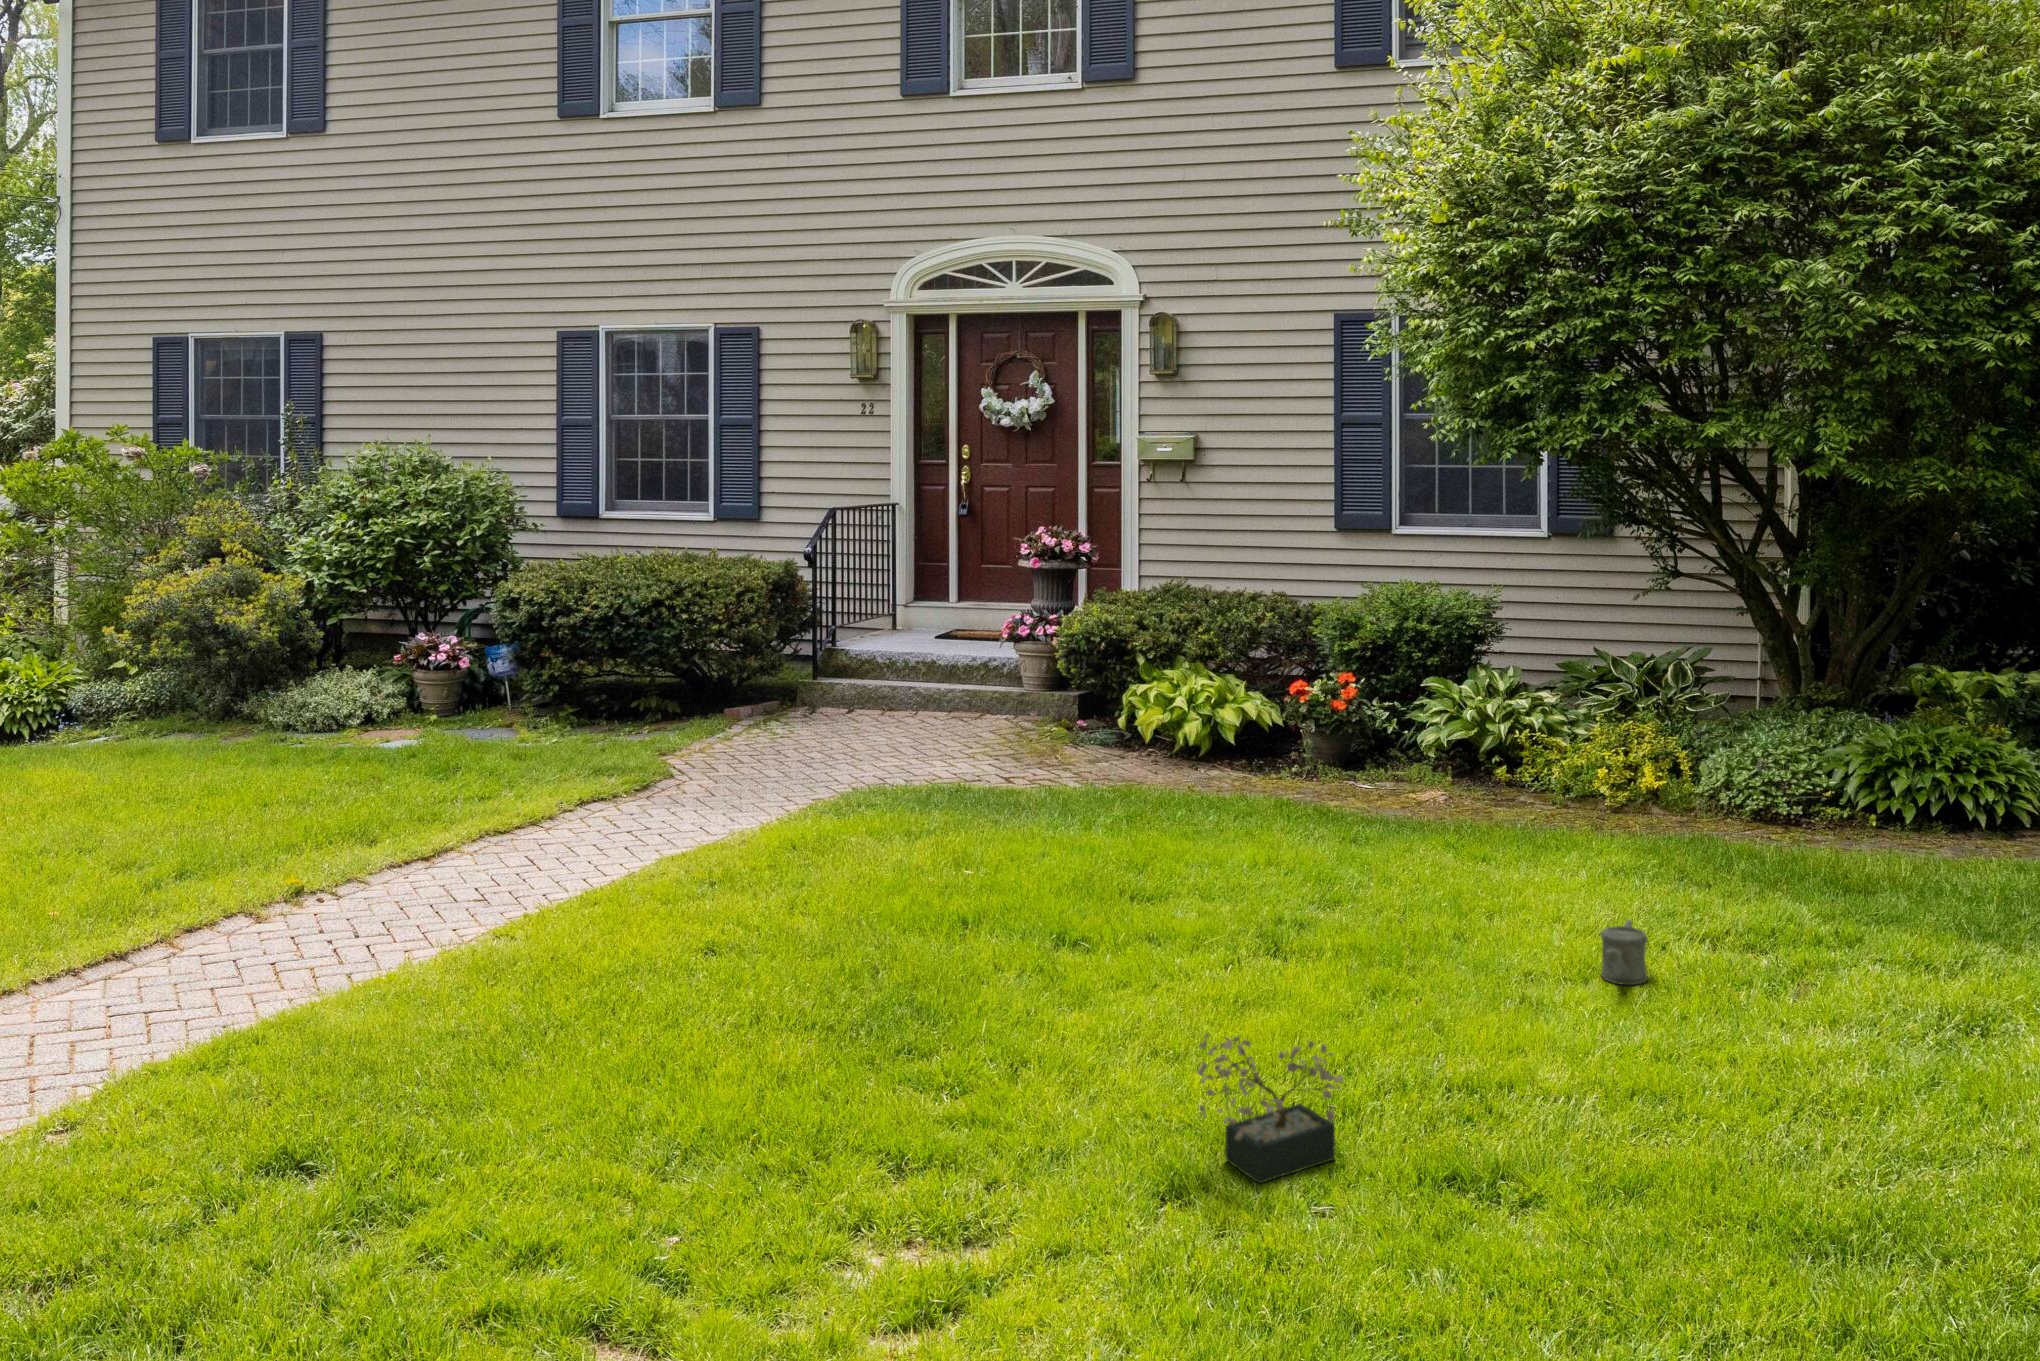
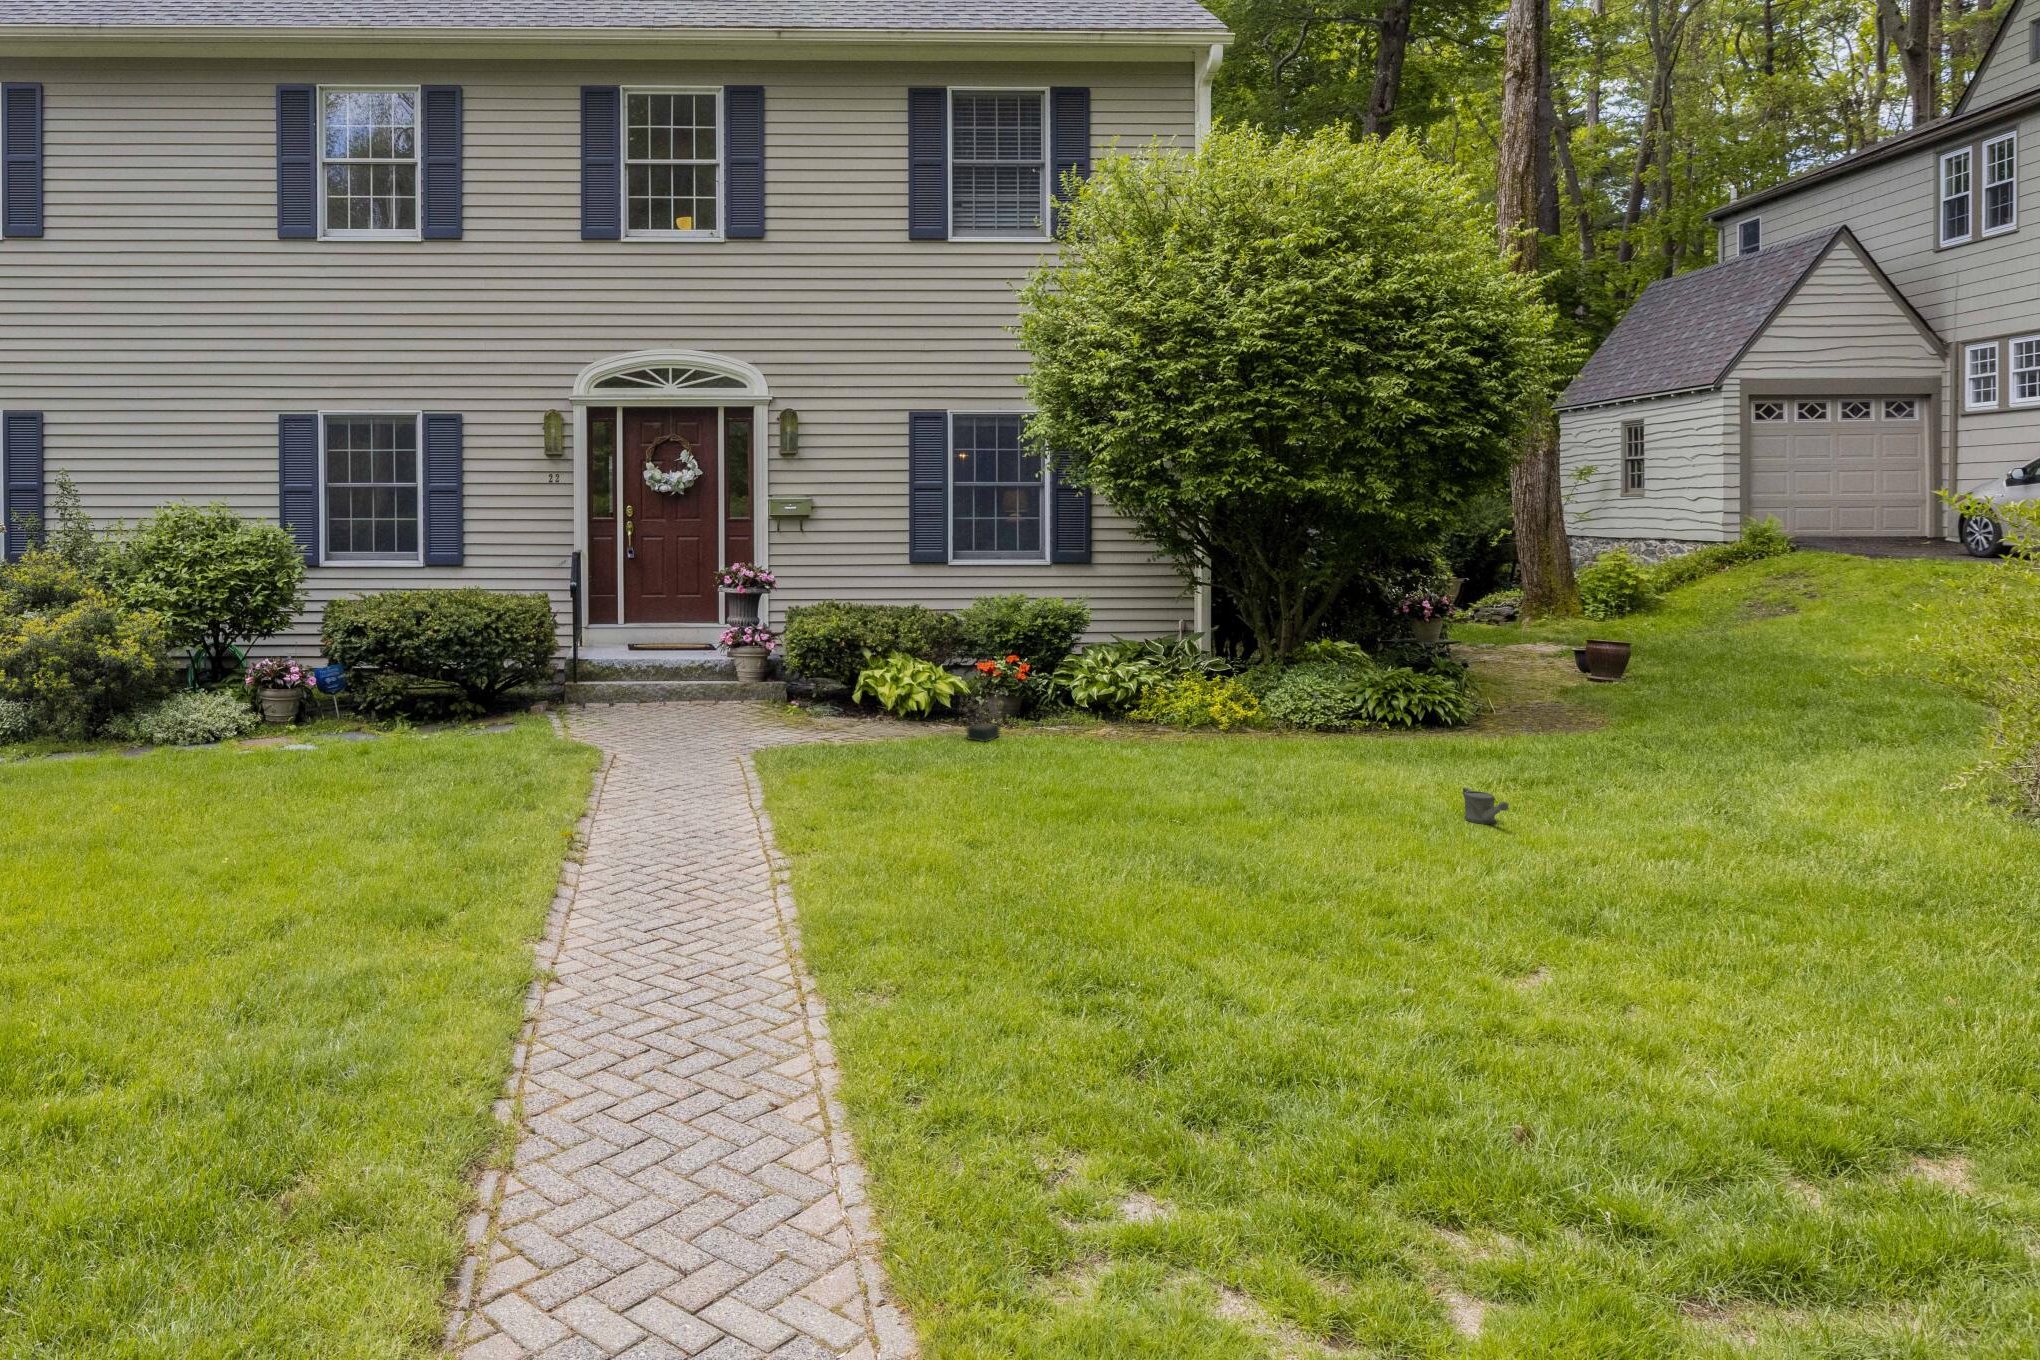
decorative plant: present [1198,1034,1343,1184] -> present [965,697,1000,742]

